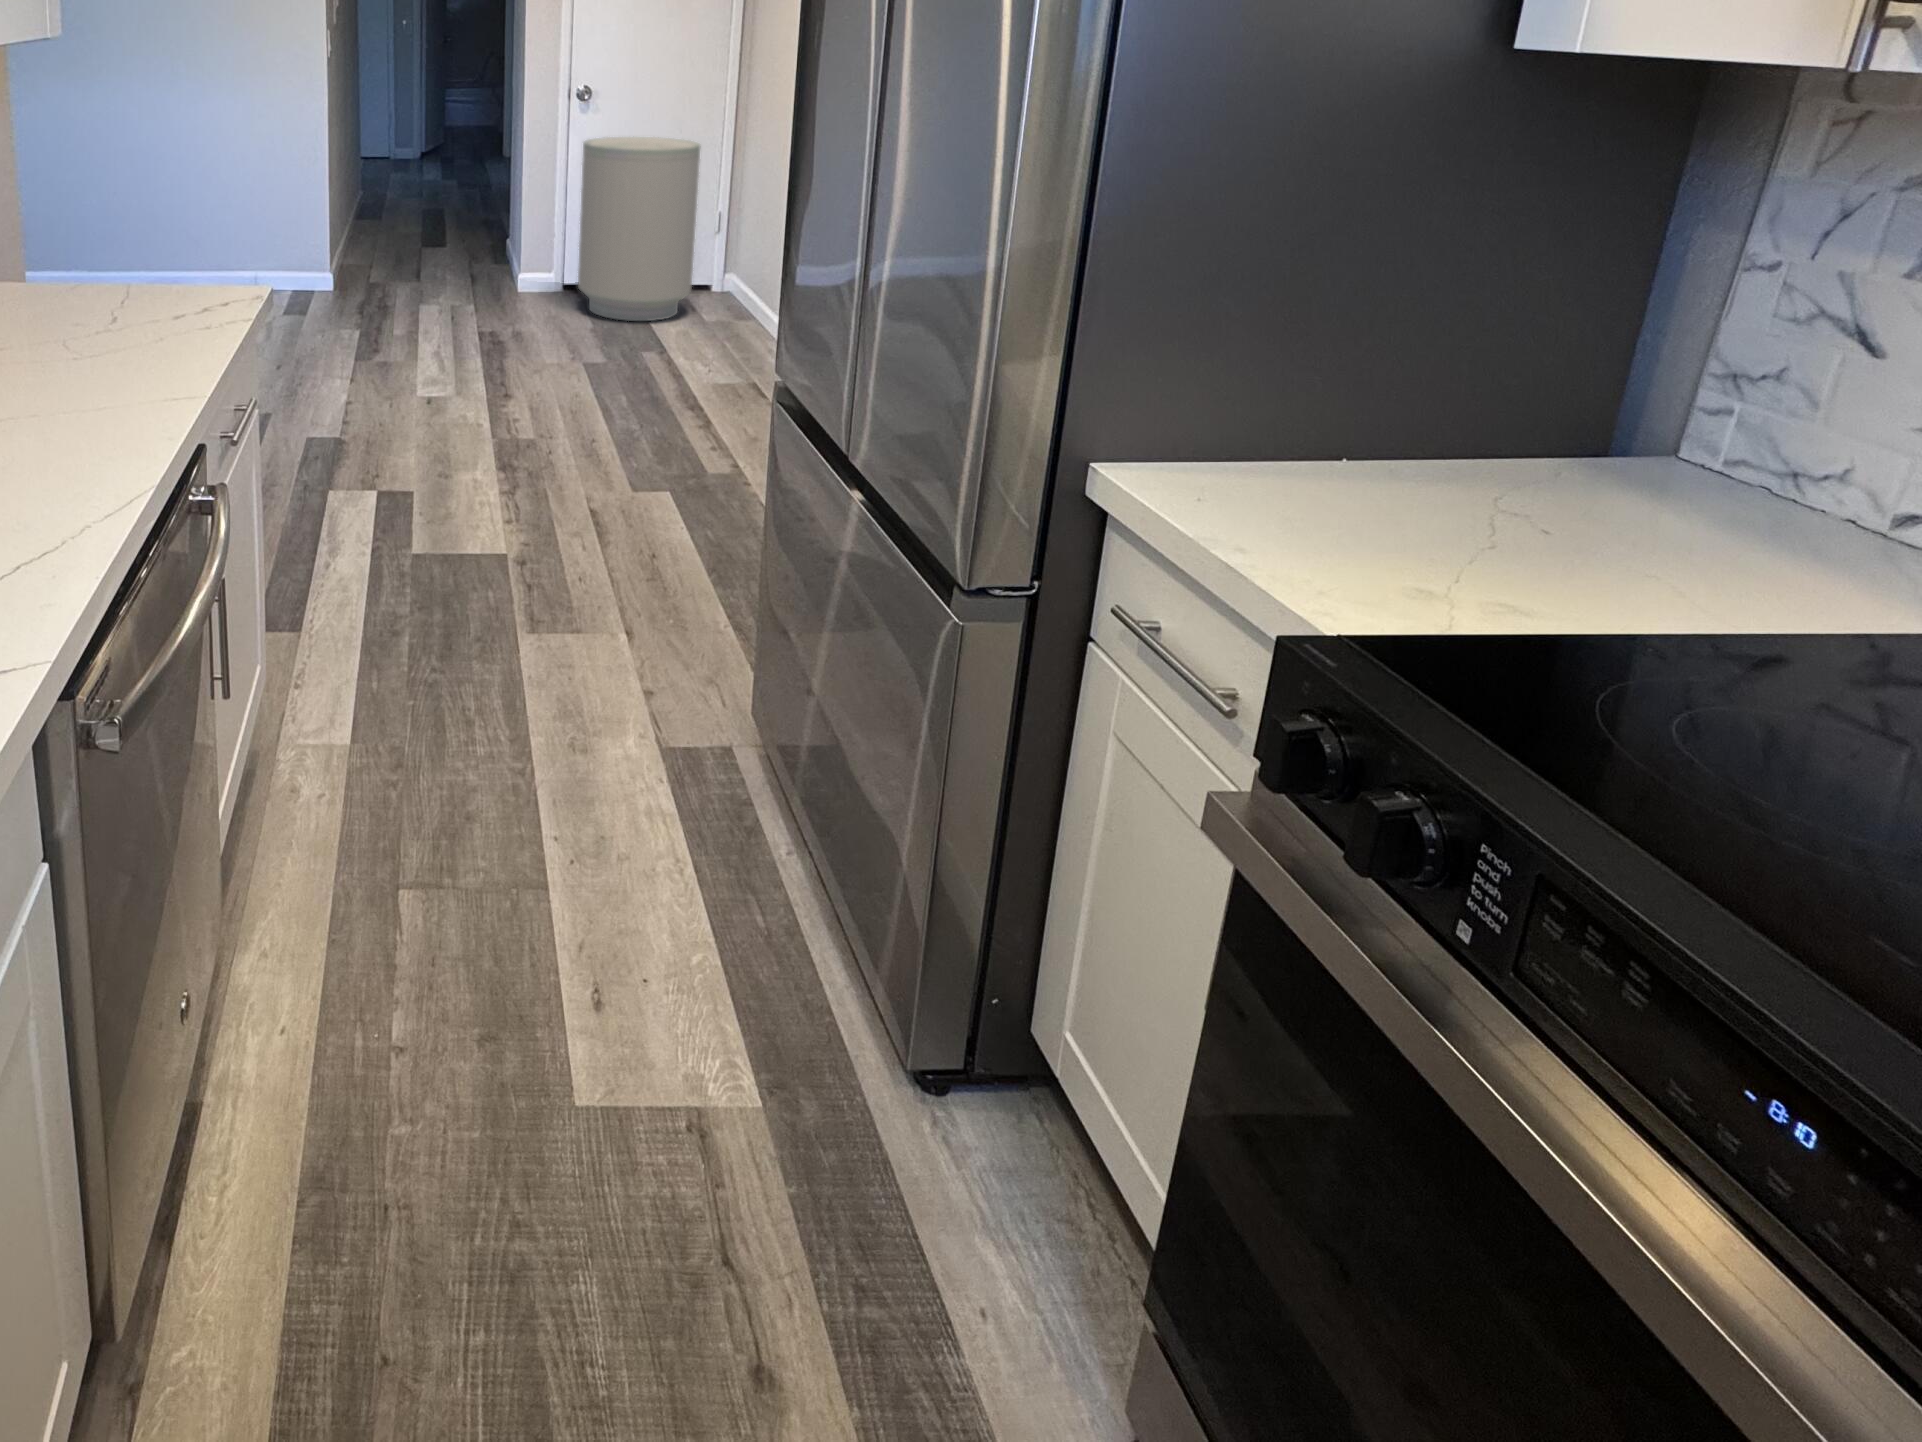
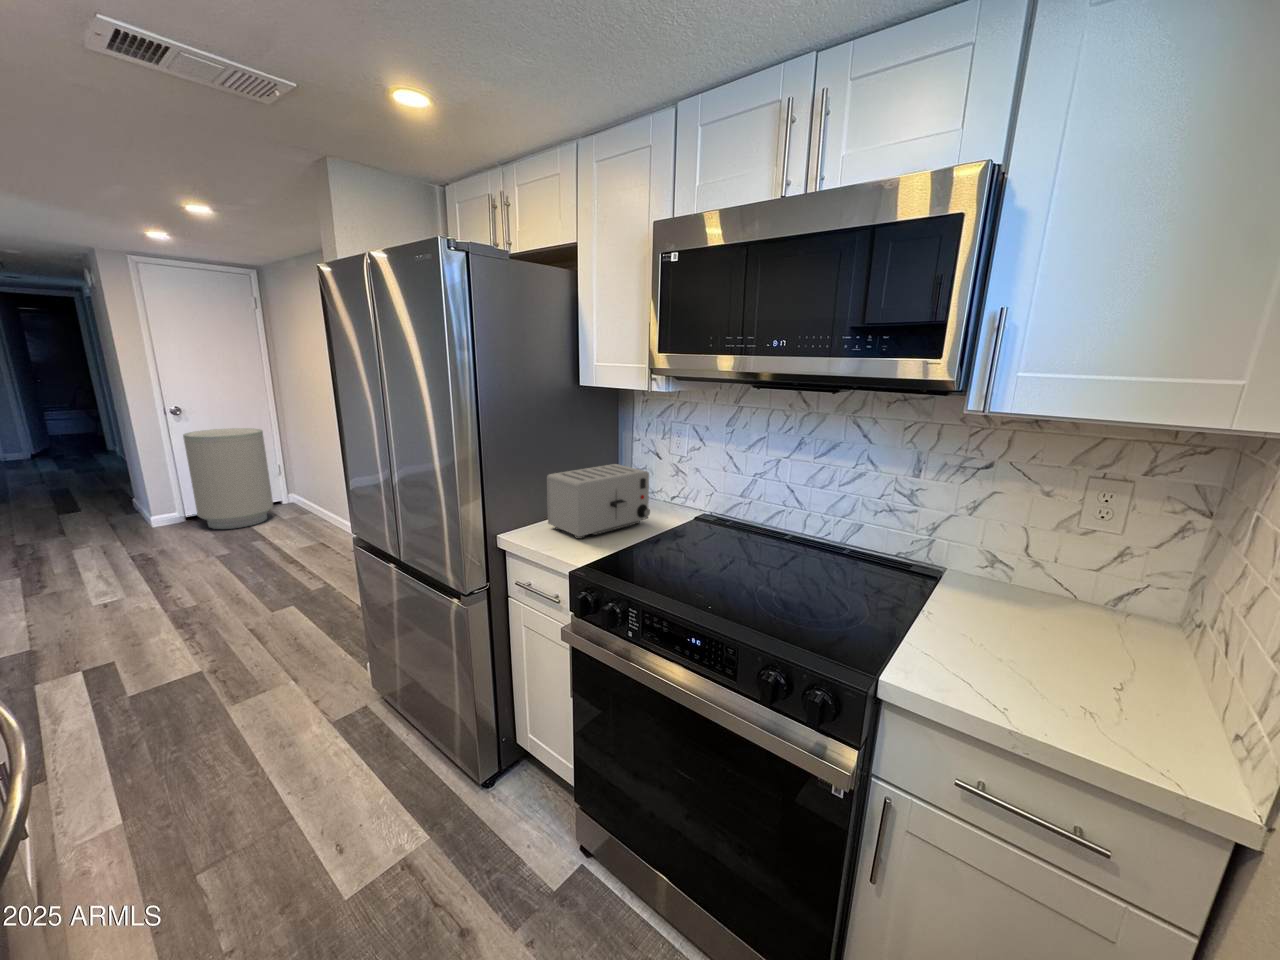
toaster: none [1274,325,1790,569] -> present [547,464,650,539]

